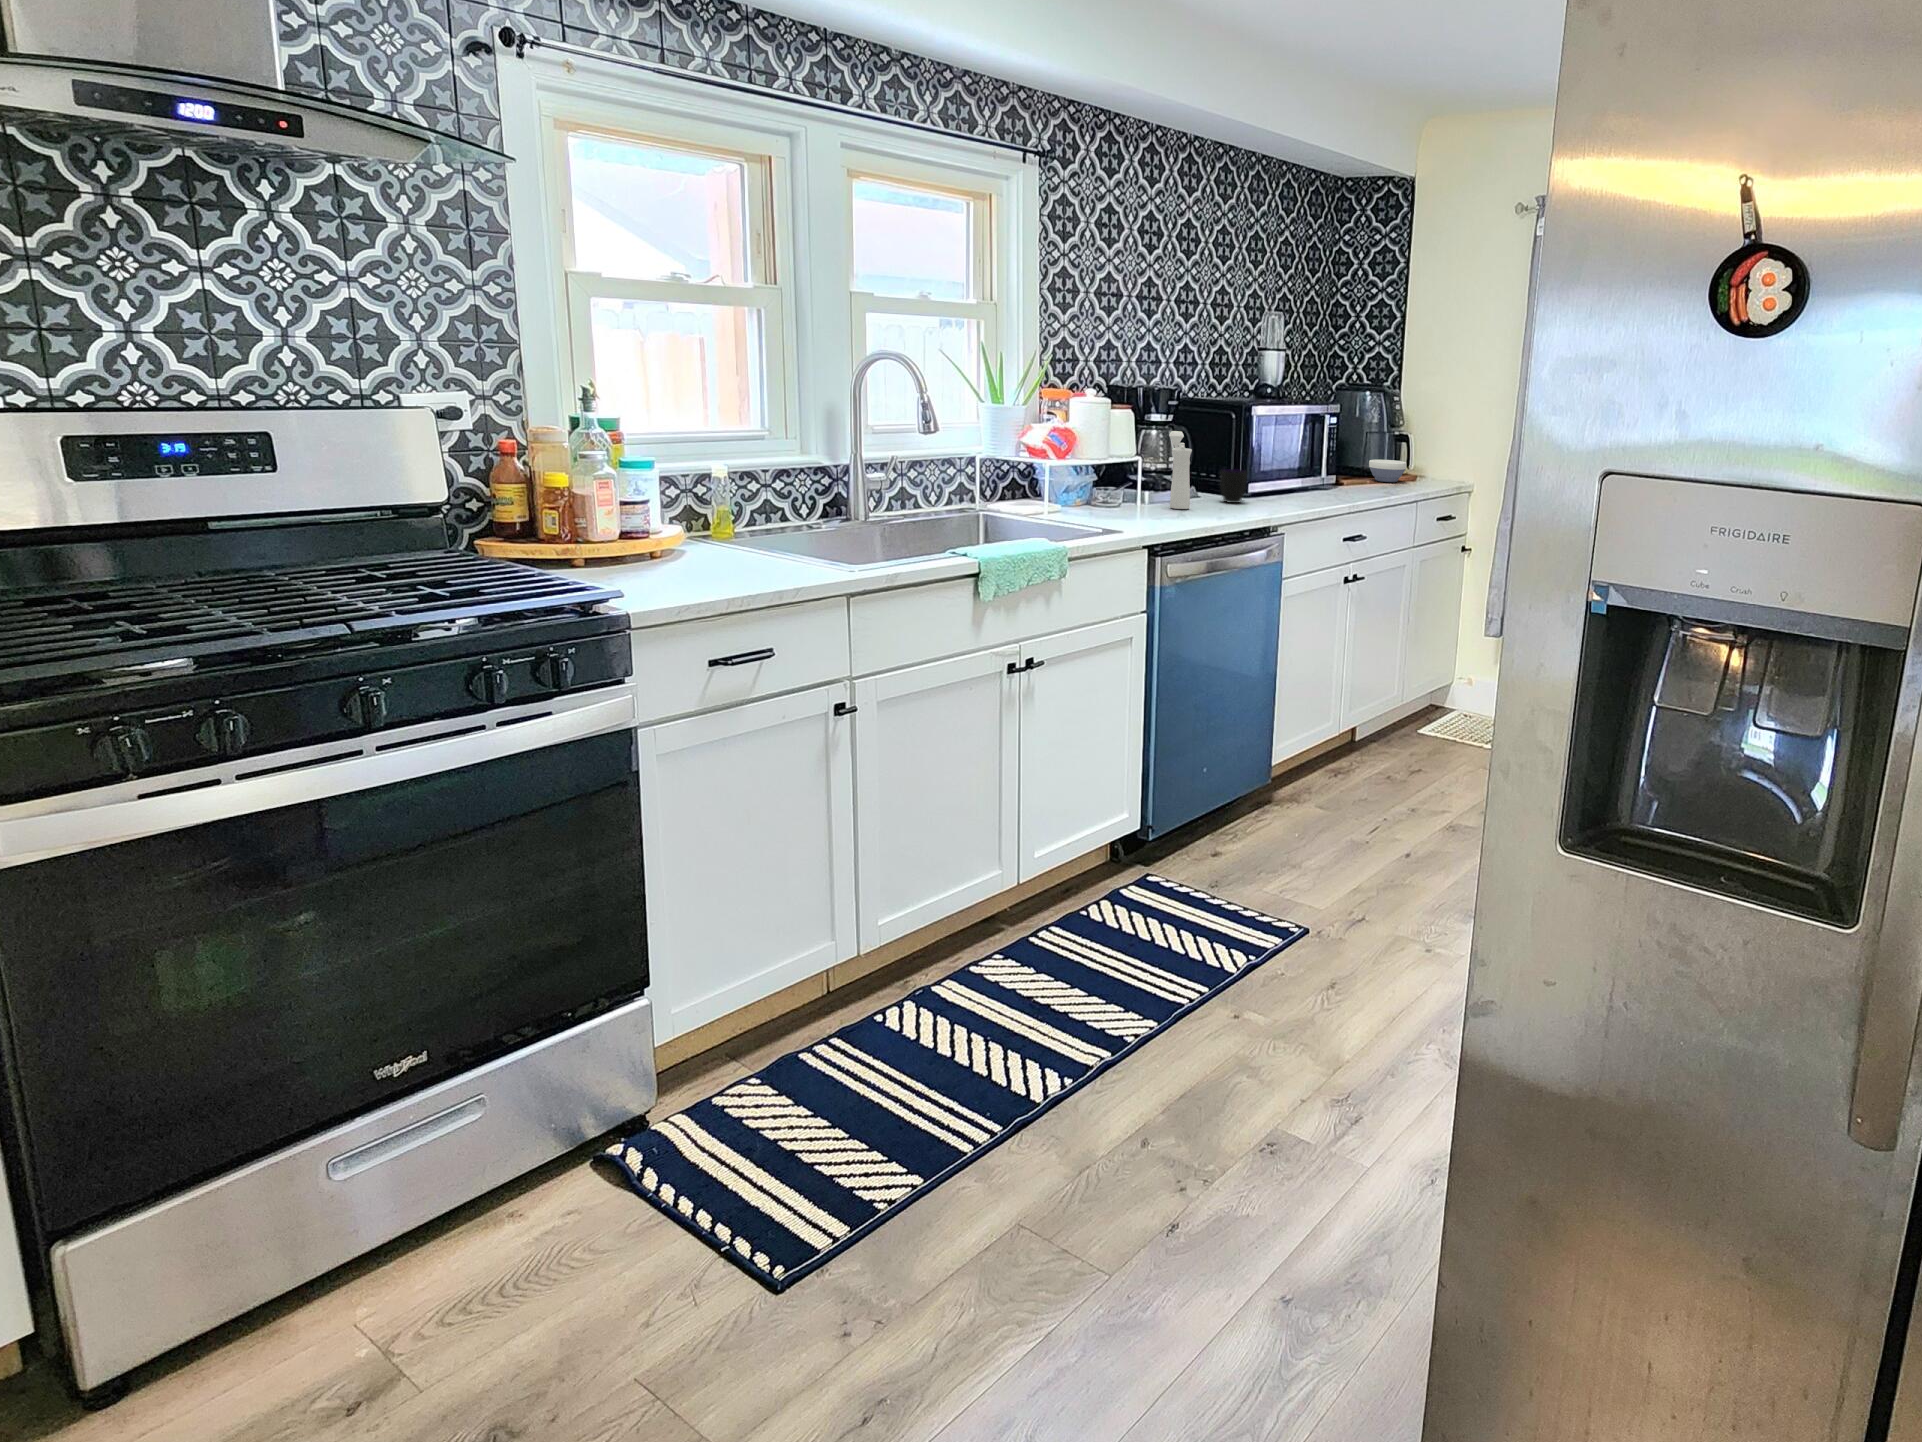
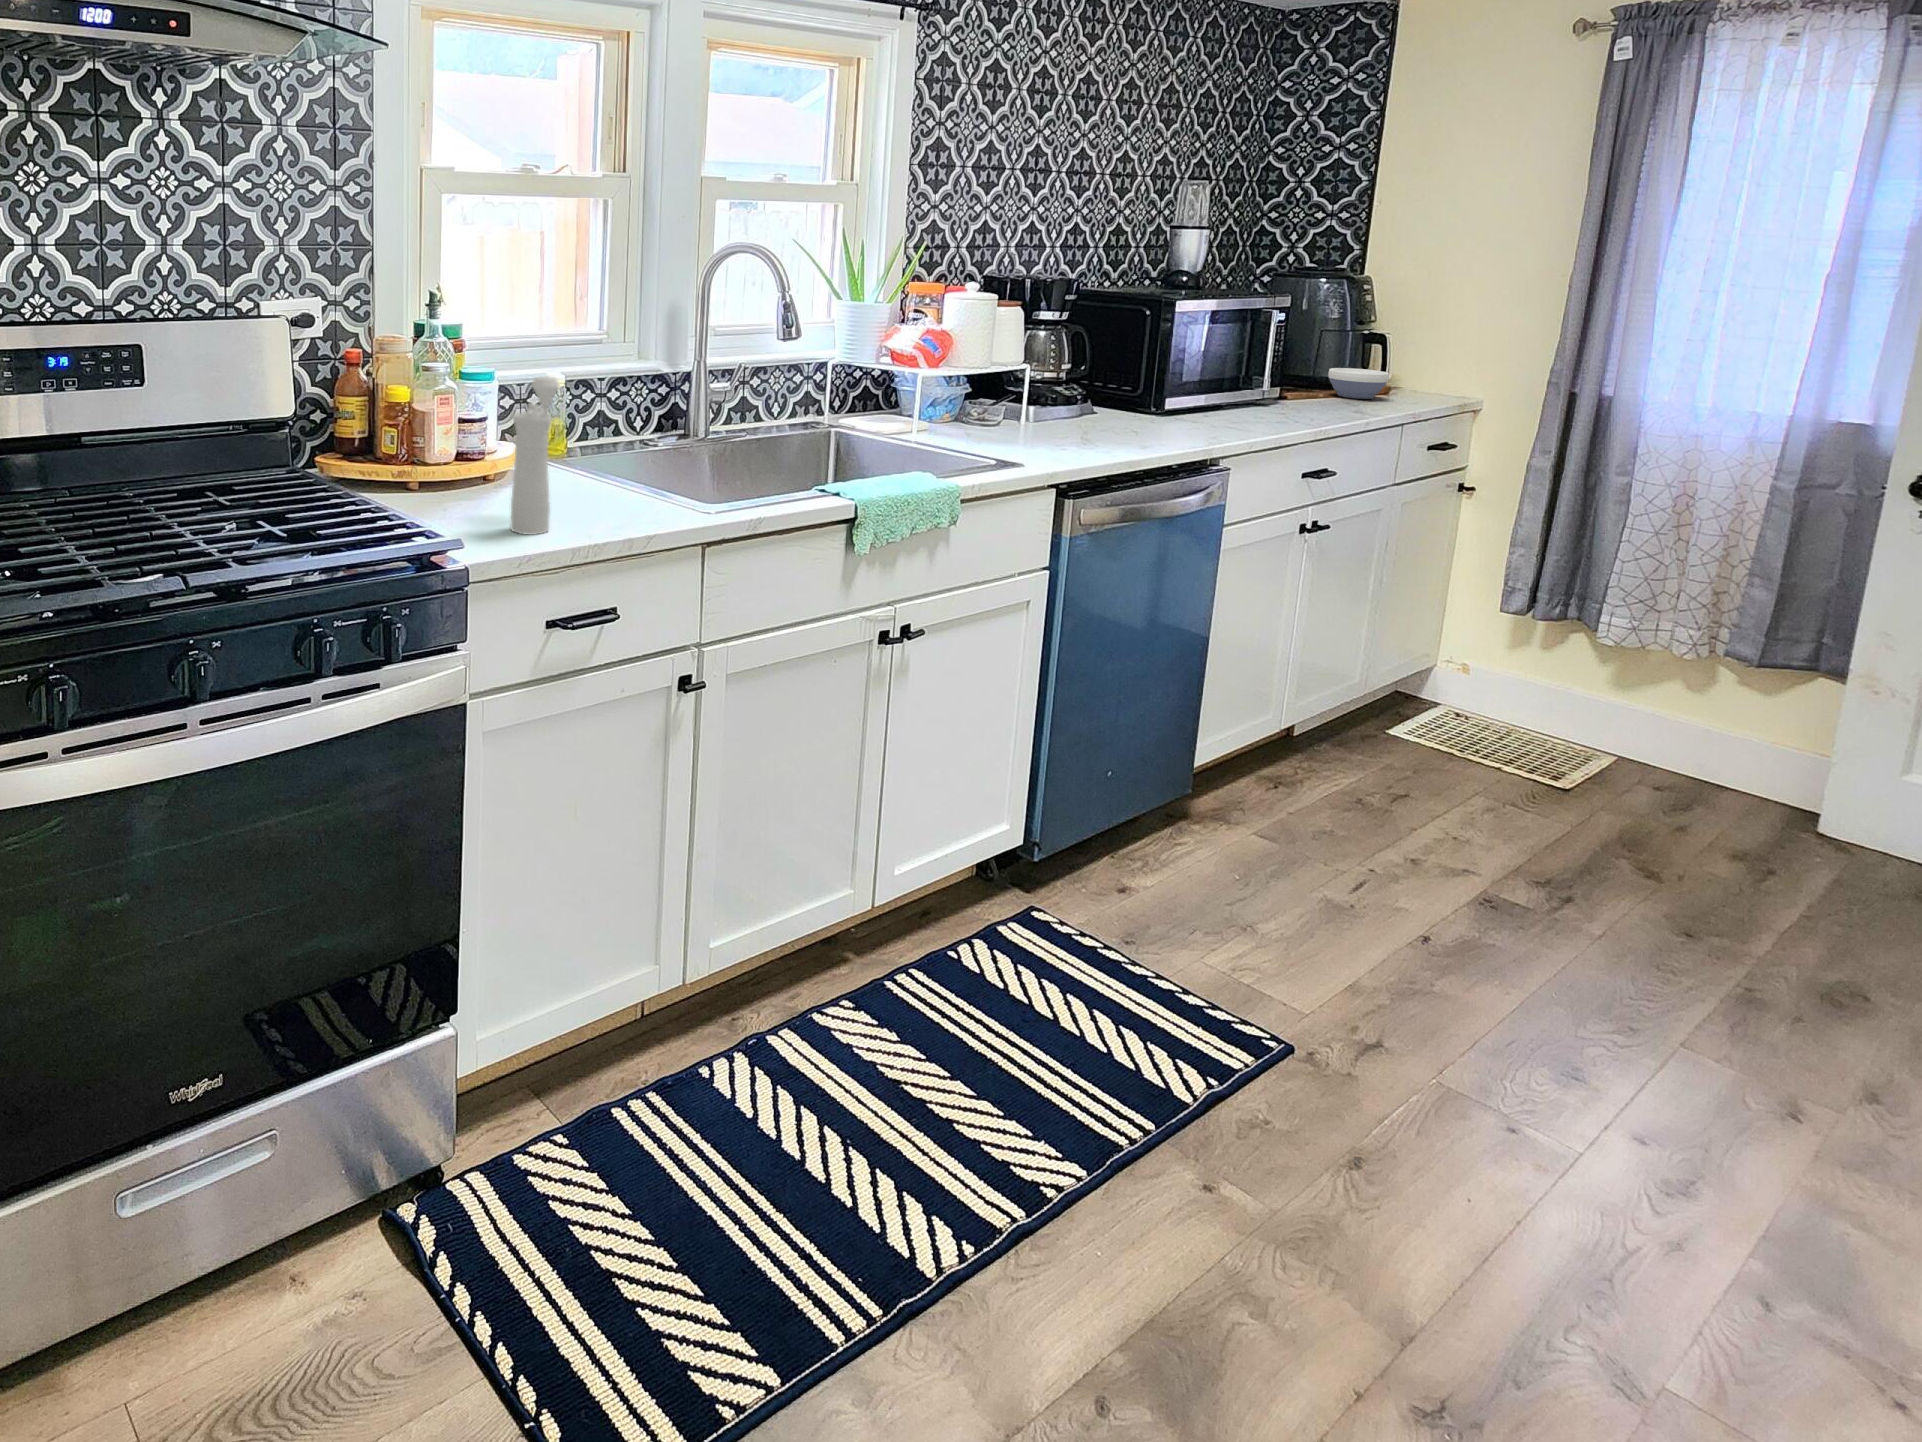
pepper mill: present [1169,431,1192,509] -> present [511,376,559,535]
cup: present [1220,469,1247,503] -> none [1137,382,1177,427]

